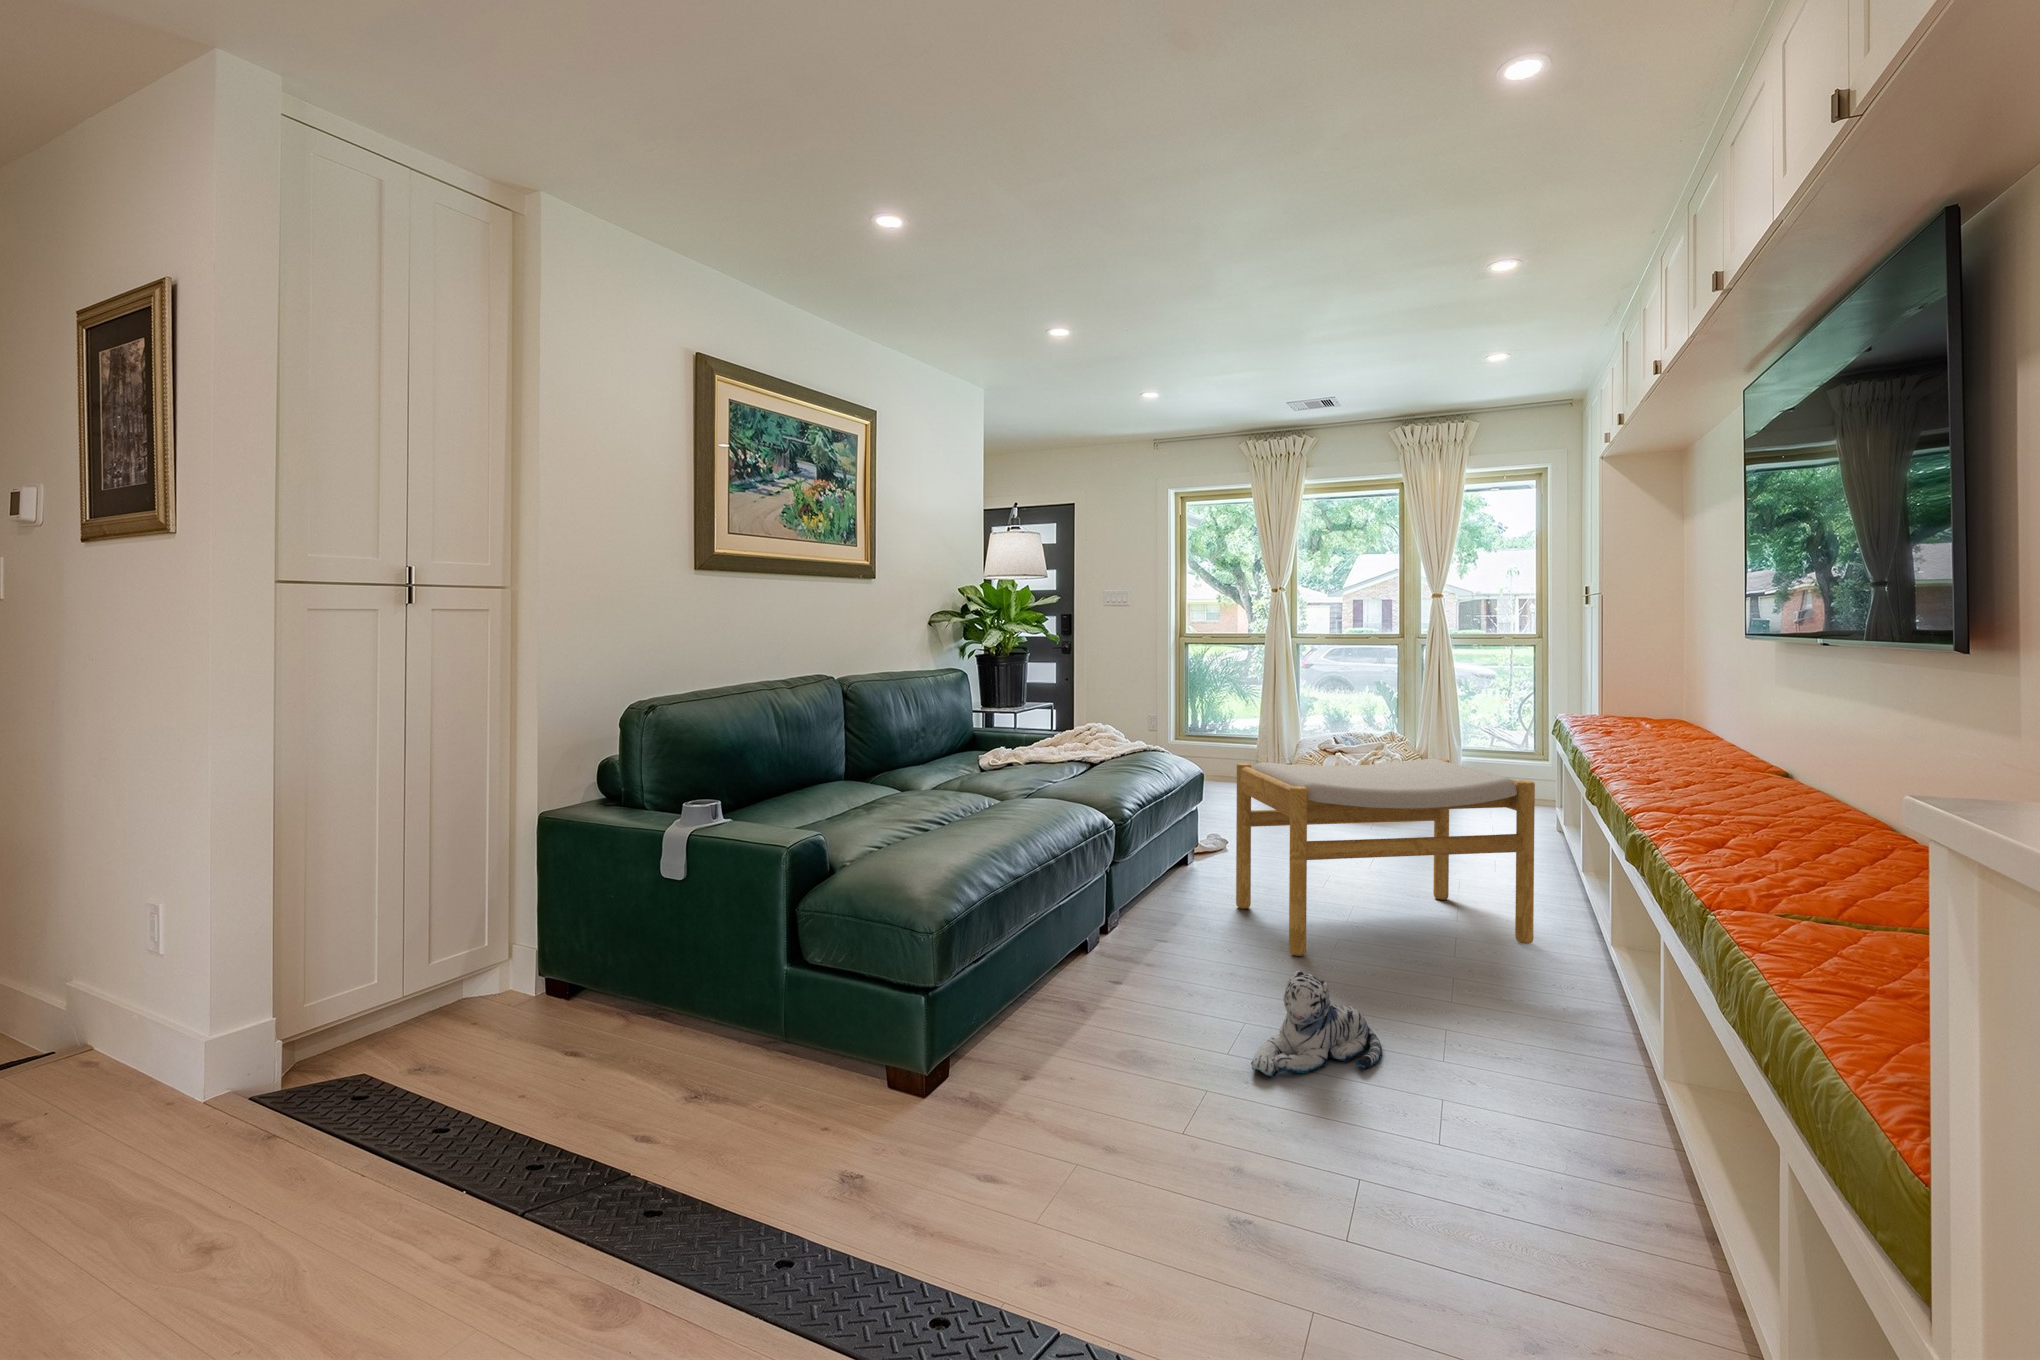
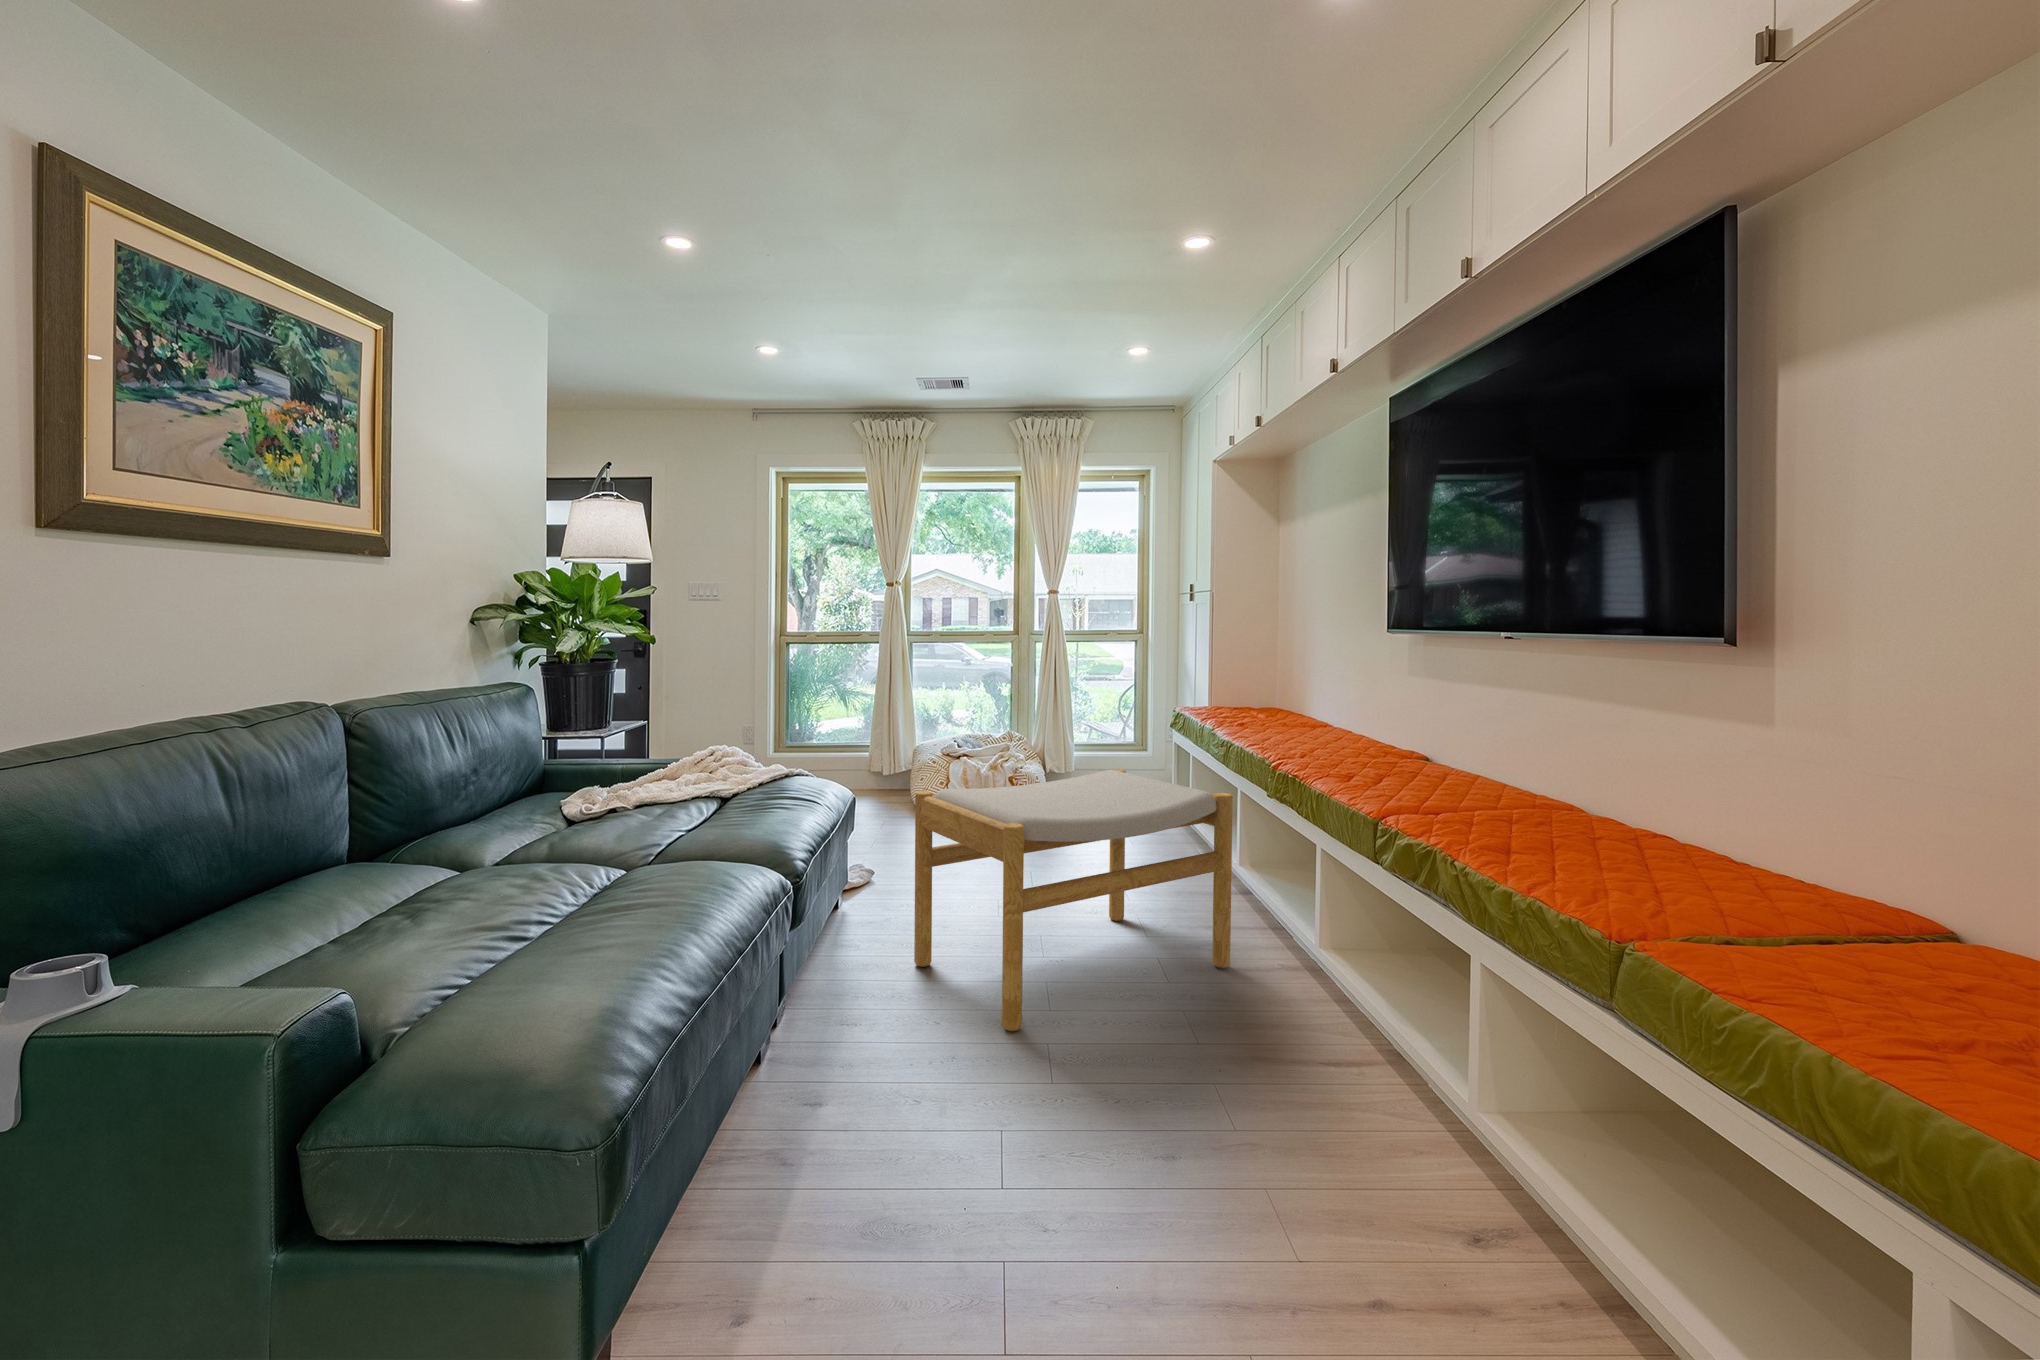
plush toy: present [1251,971,1382,1077] -> none [1042,1098,1182,1268]

